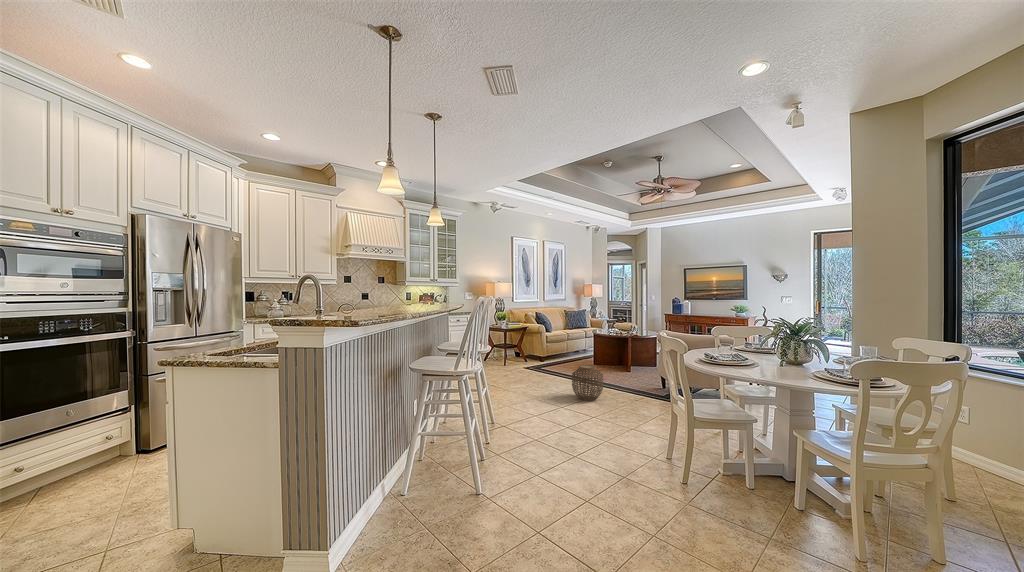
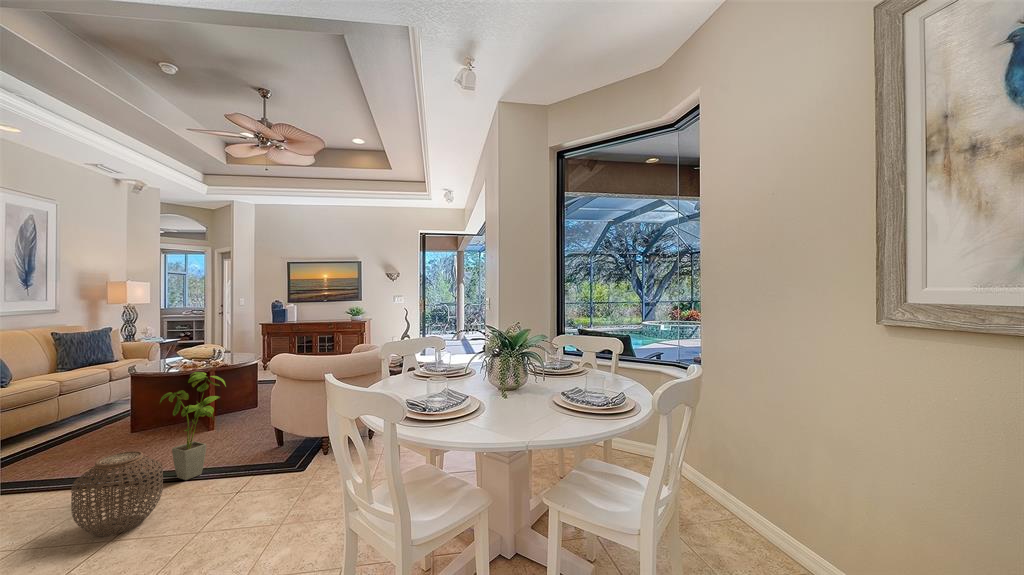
house plant: none [603,333,632,390] -> present [160,372,226,480]

